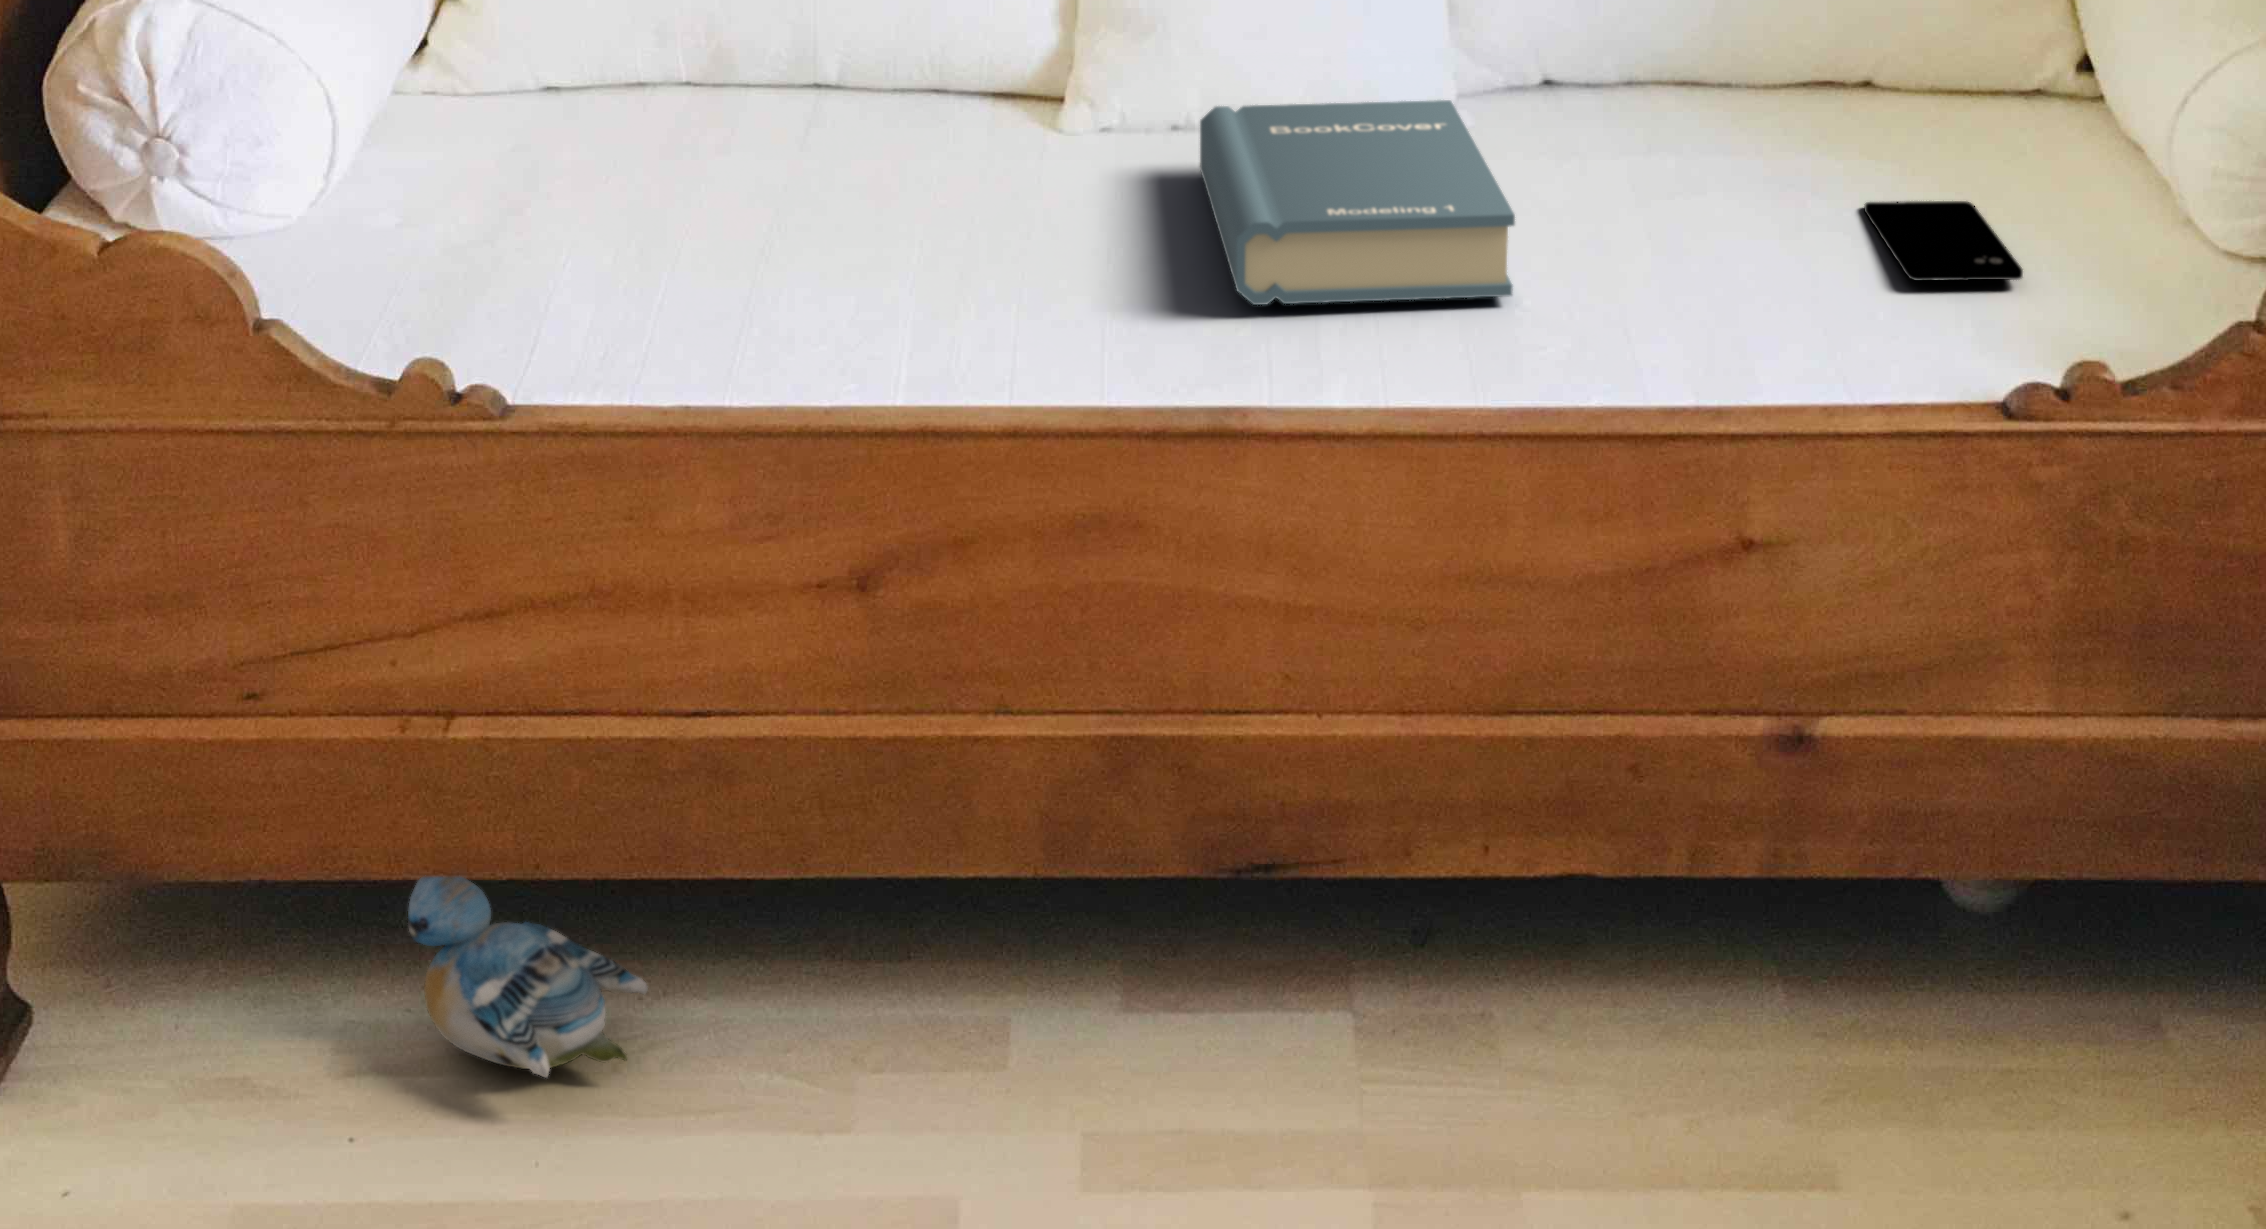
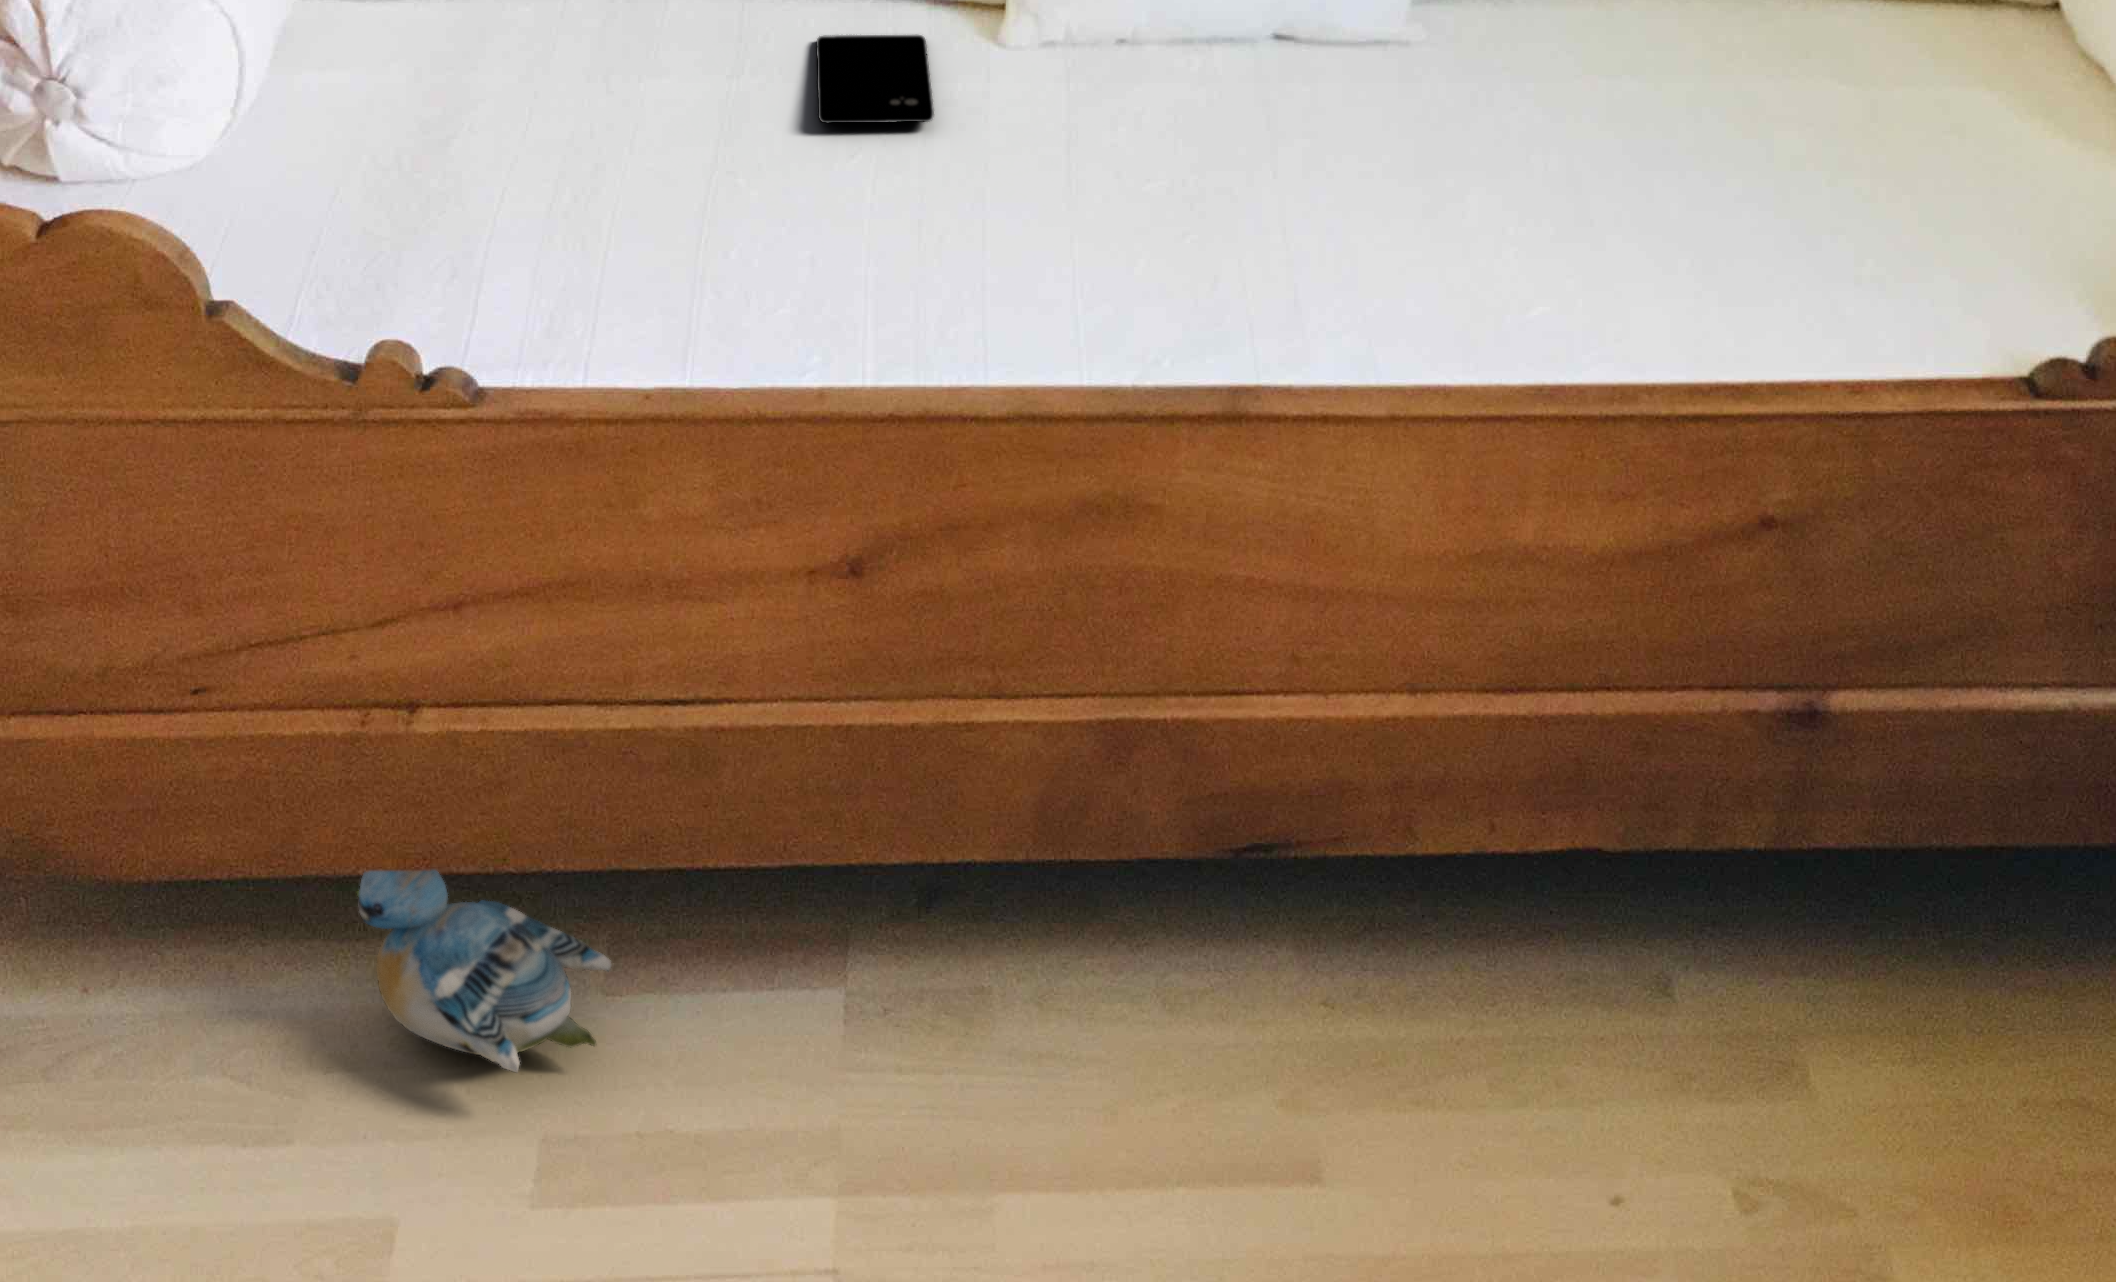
hardback book: present [1200,100,1515,305] -> none [1167,28,1525,270]
smartphone: present [1864,201,2023,281] -> present [816,35,934,123]

